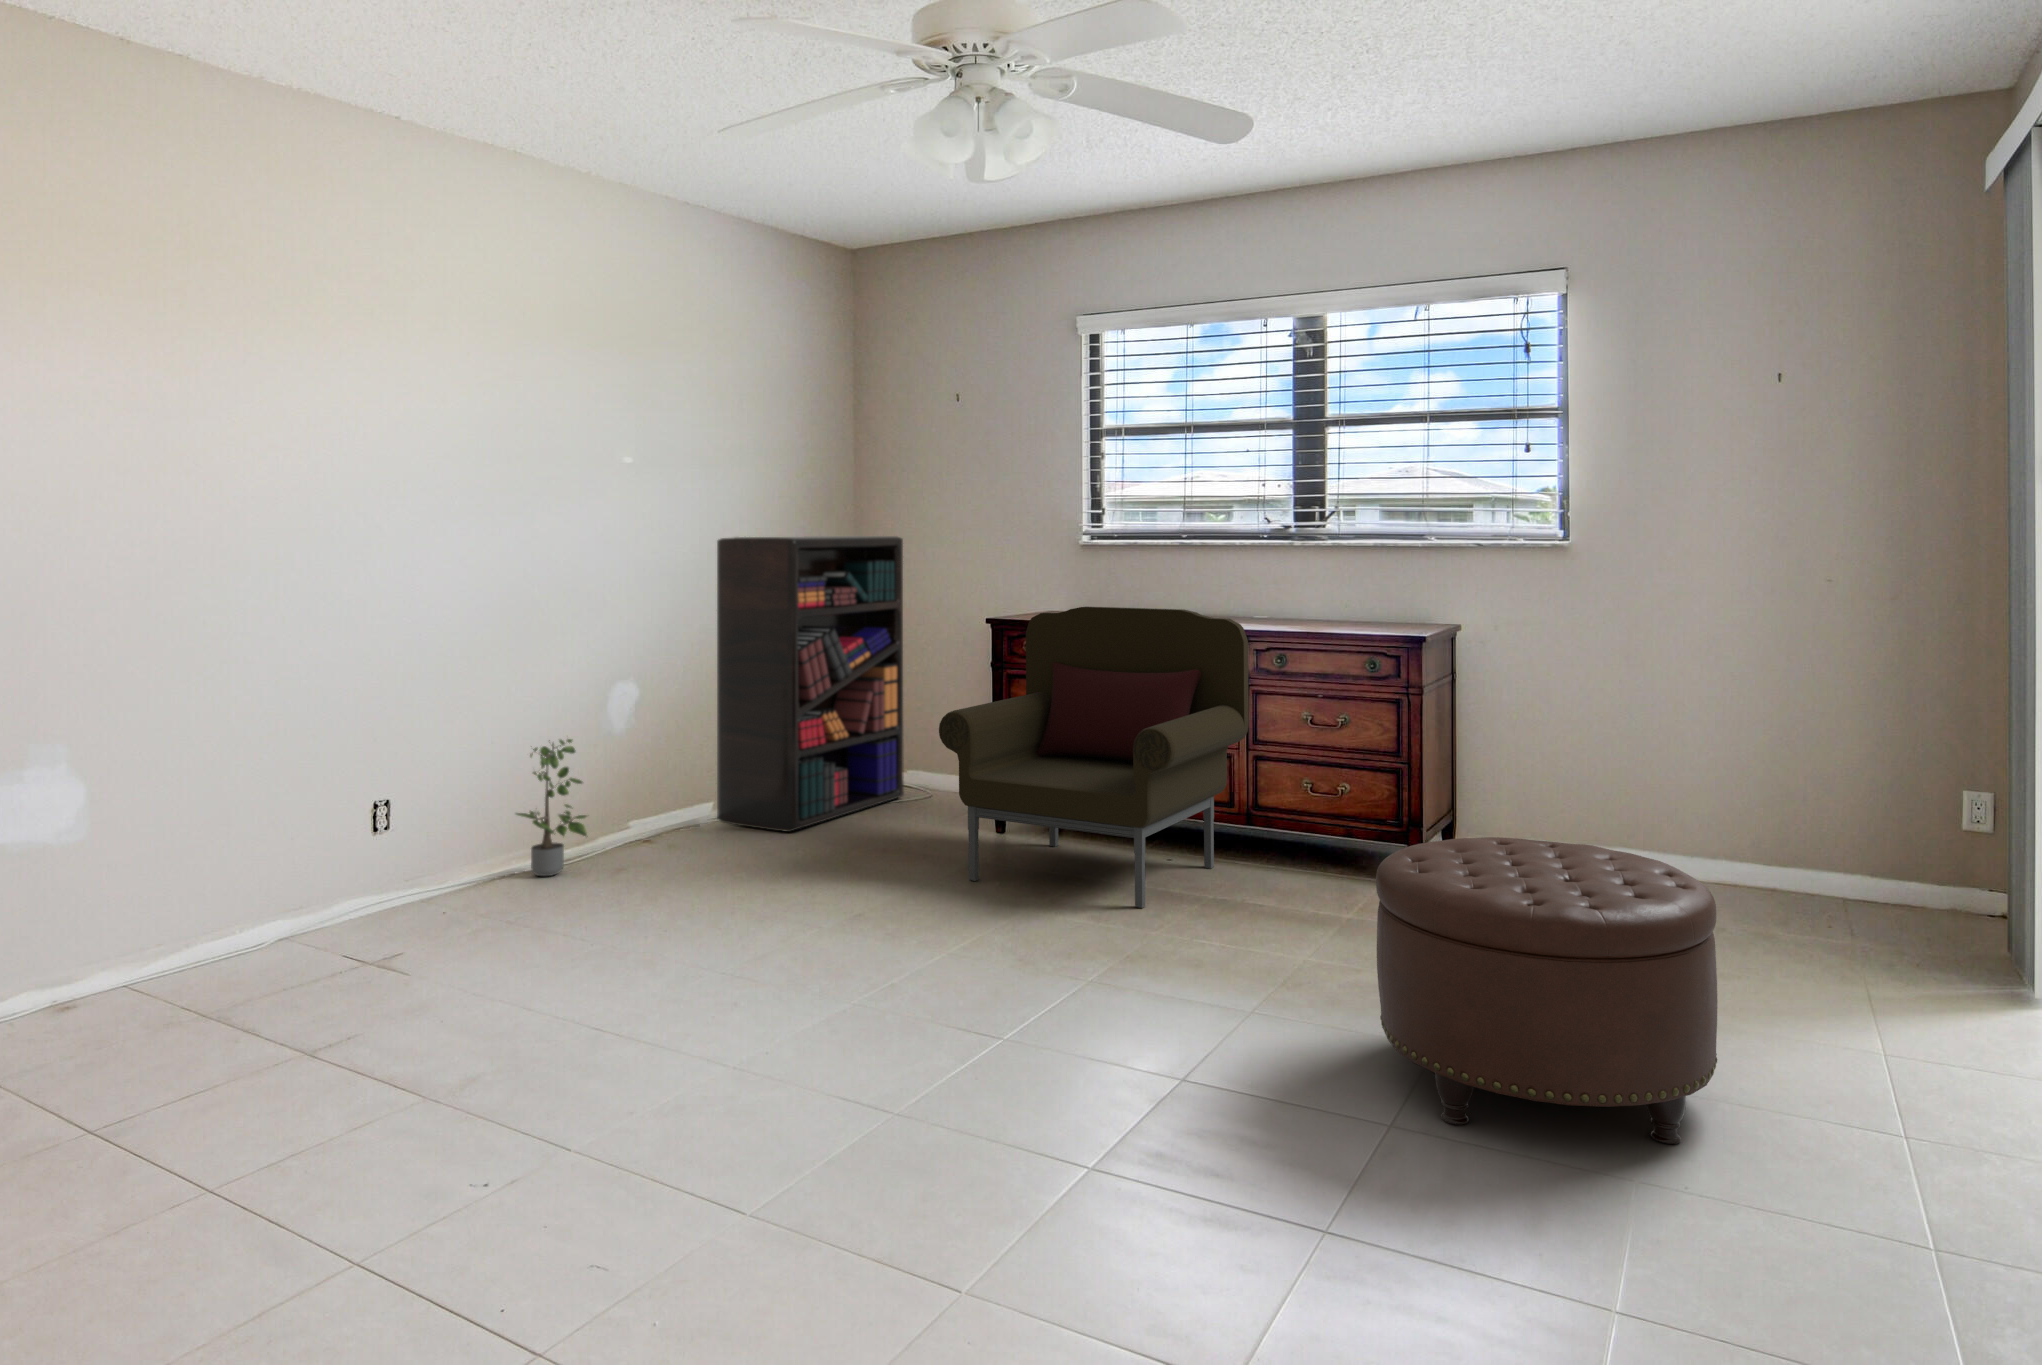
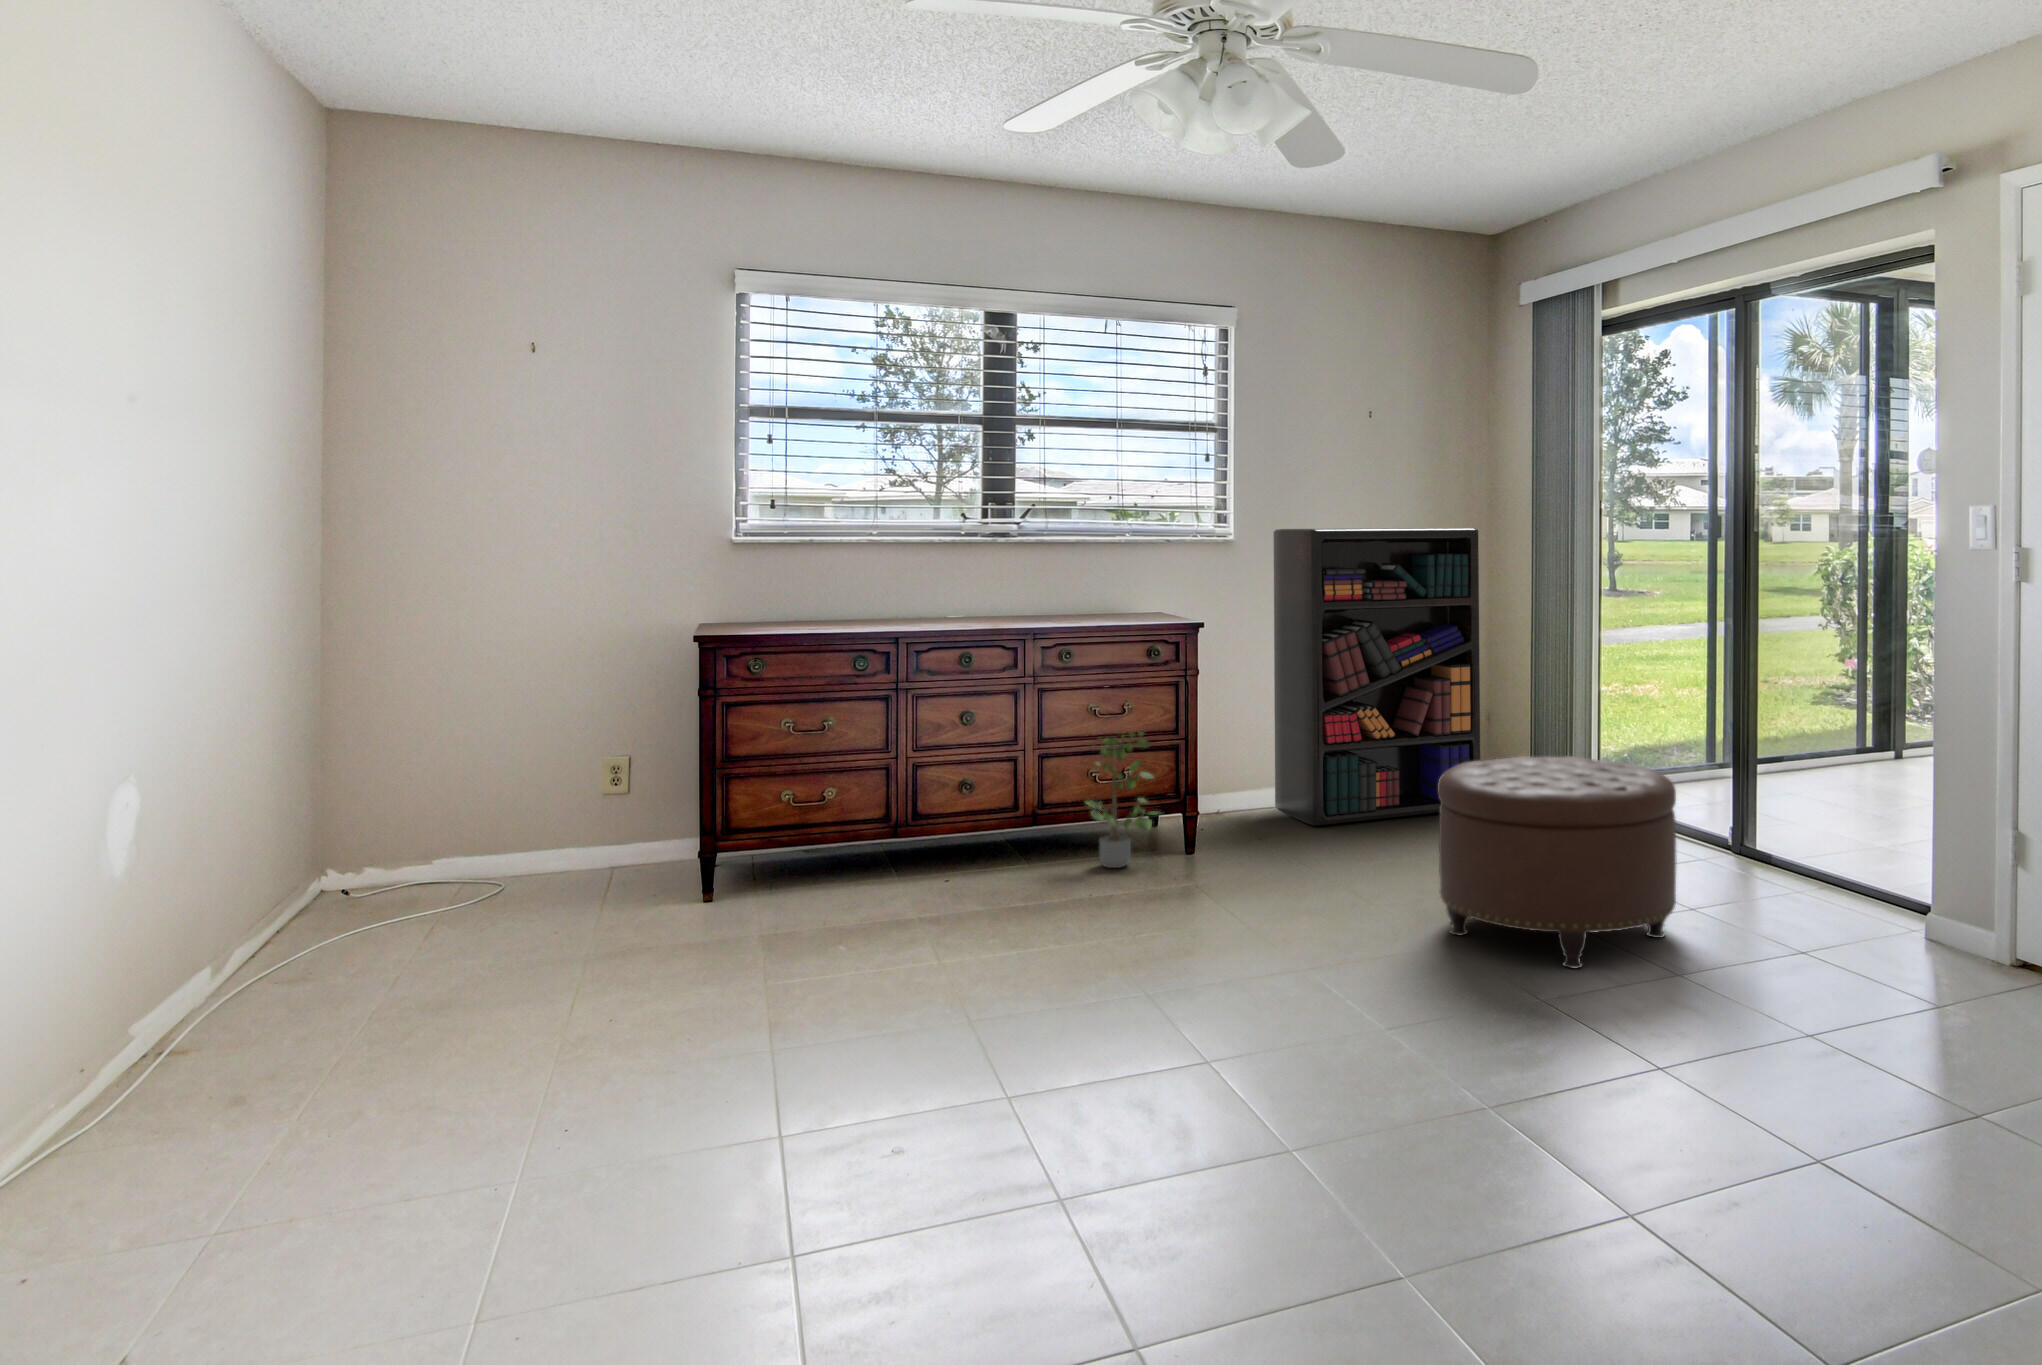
bookshelf: present [717,536,904,832] -> present [1273,528,1480,826]
armchair: present [939,607,1249,908] -> none [767,610,1087,947]
potted plant: present [516,739,587,876] -> present [1085,732,1159,868]

